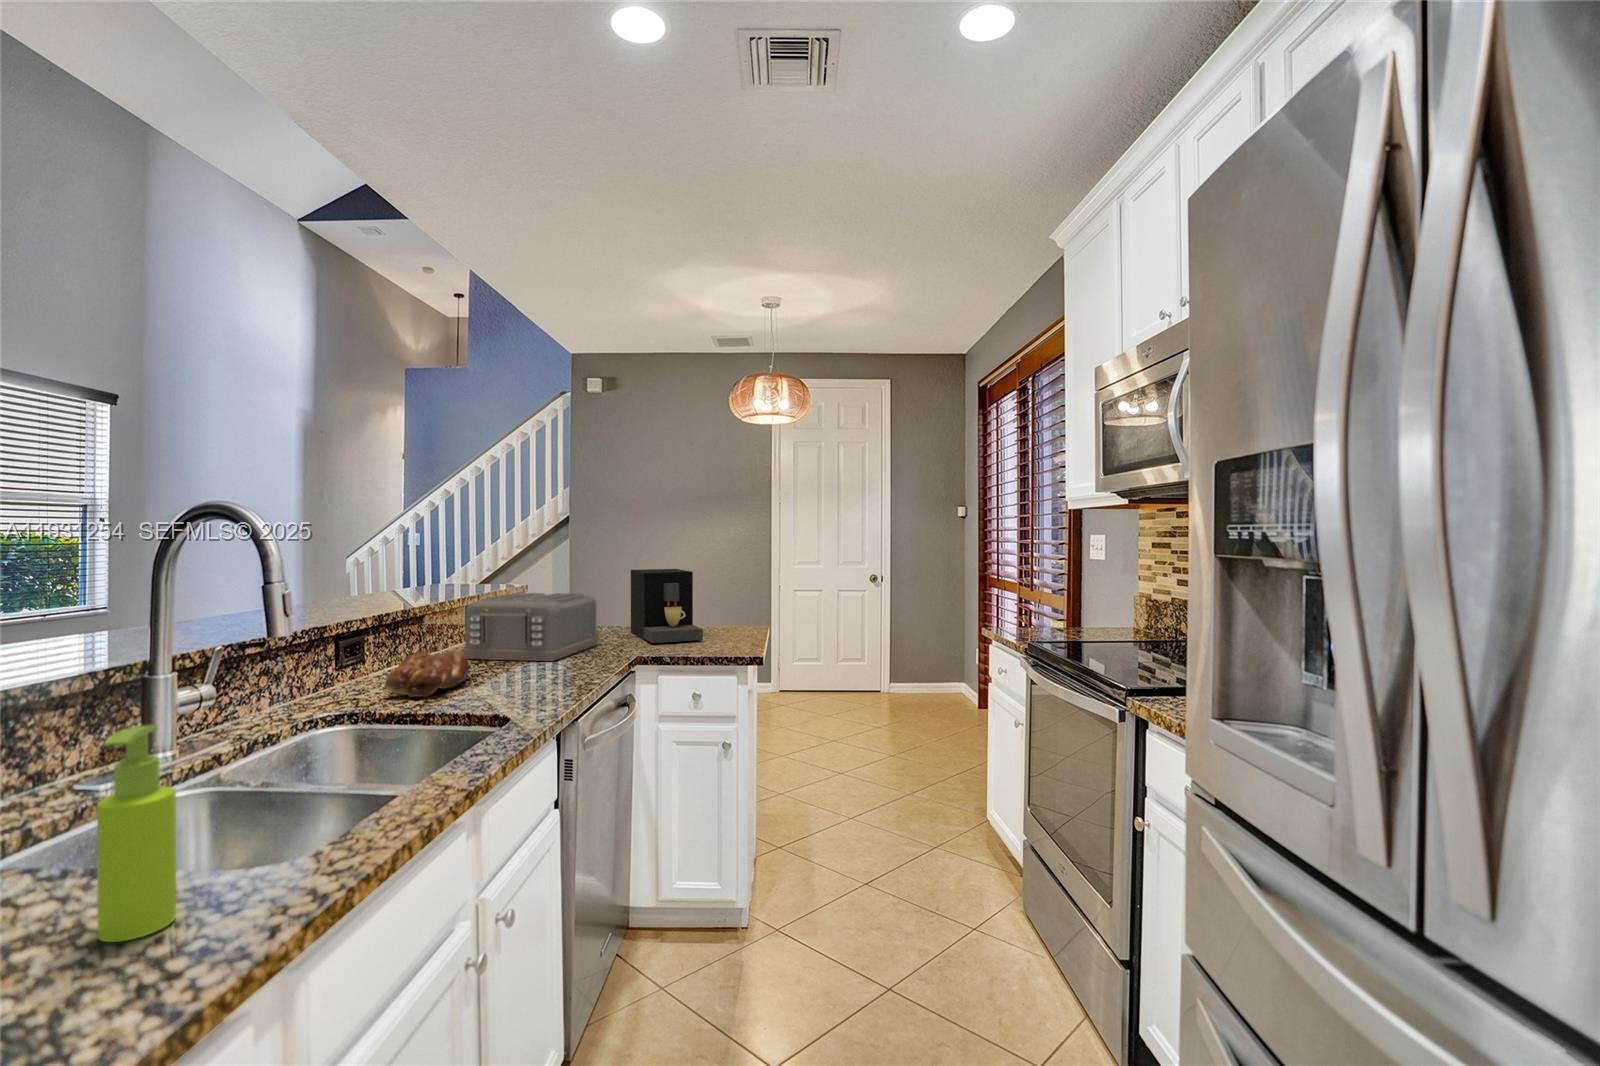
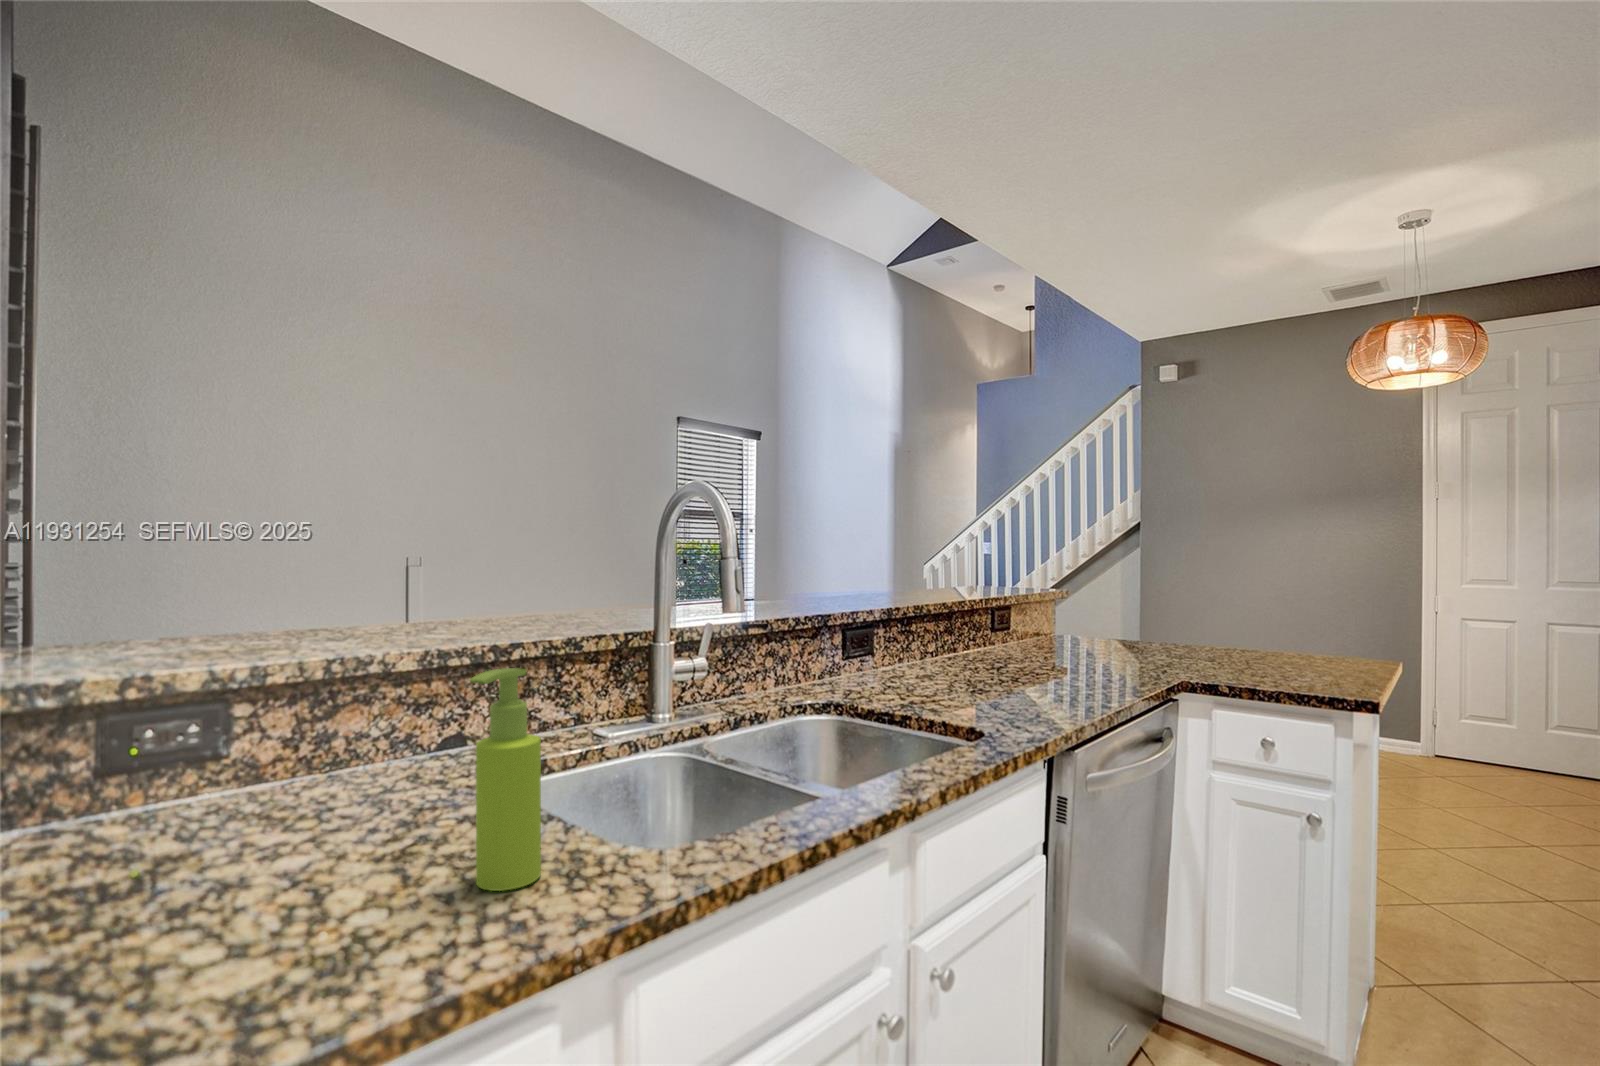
coffee maker: present [631,569,703,643] -> none [1192,571,1300,670]
toaster: present [462,593,598,661] -> none [975,593,1142,676]
bread loaf: present [386,650,470,697] -> none [876,647,970,697]

